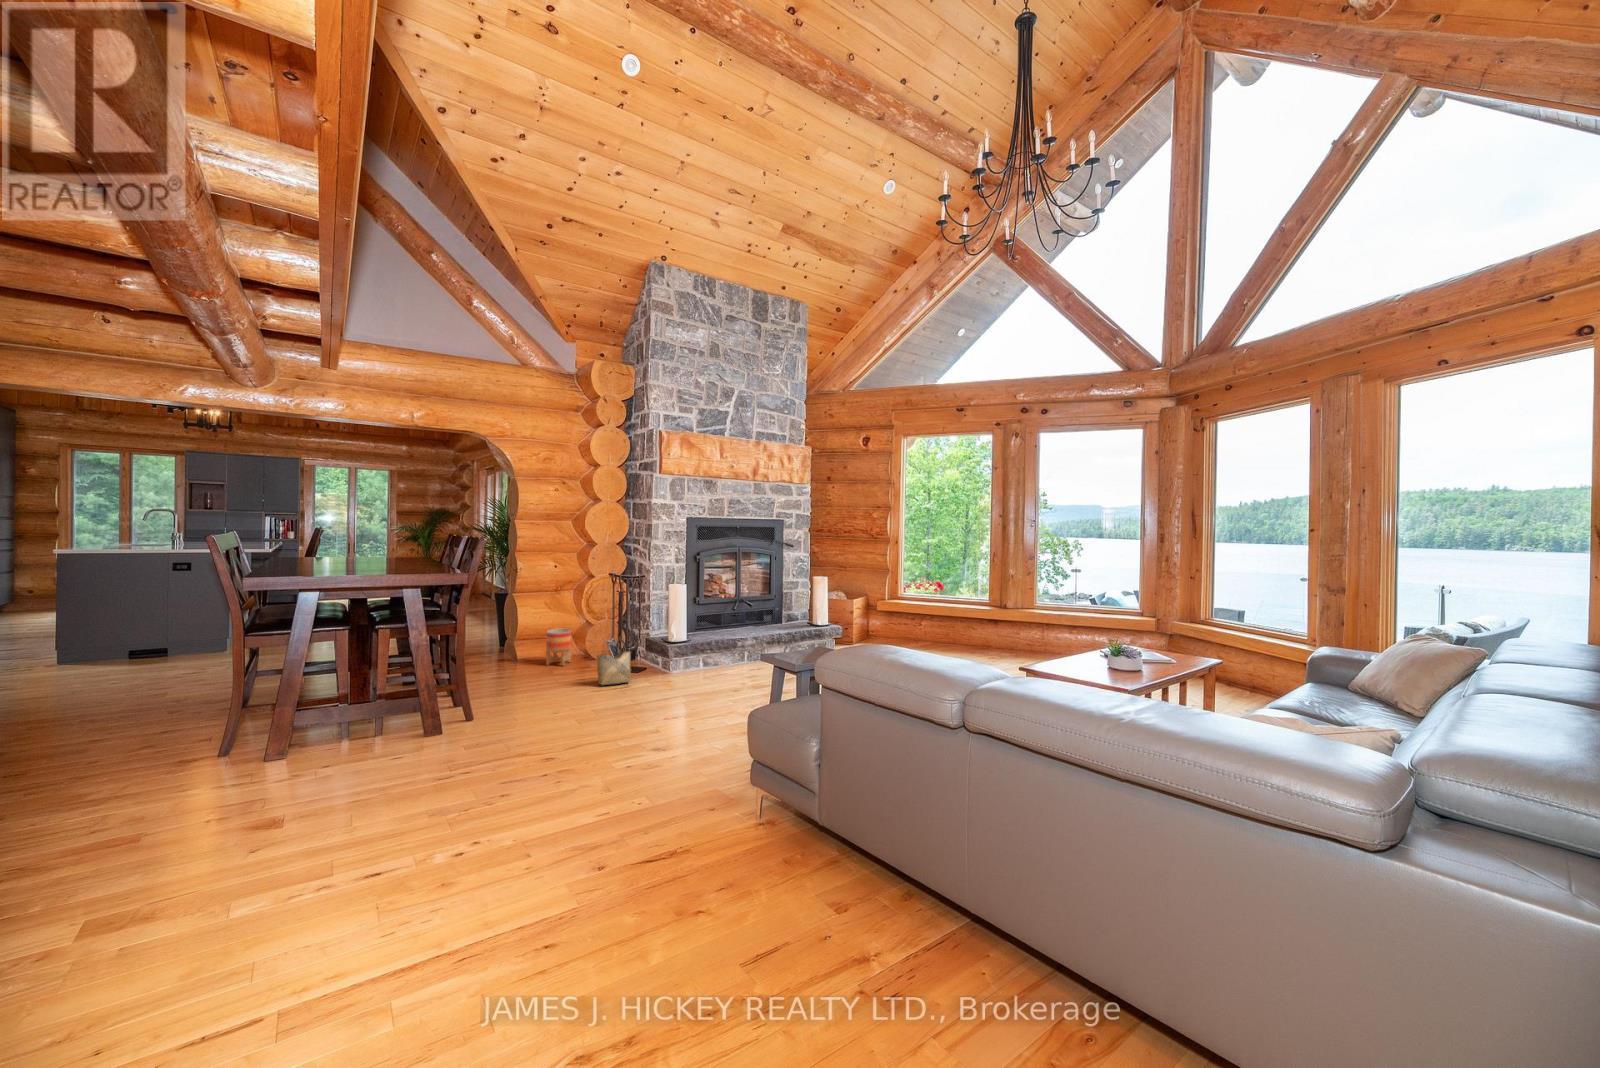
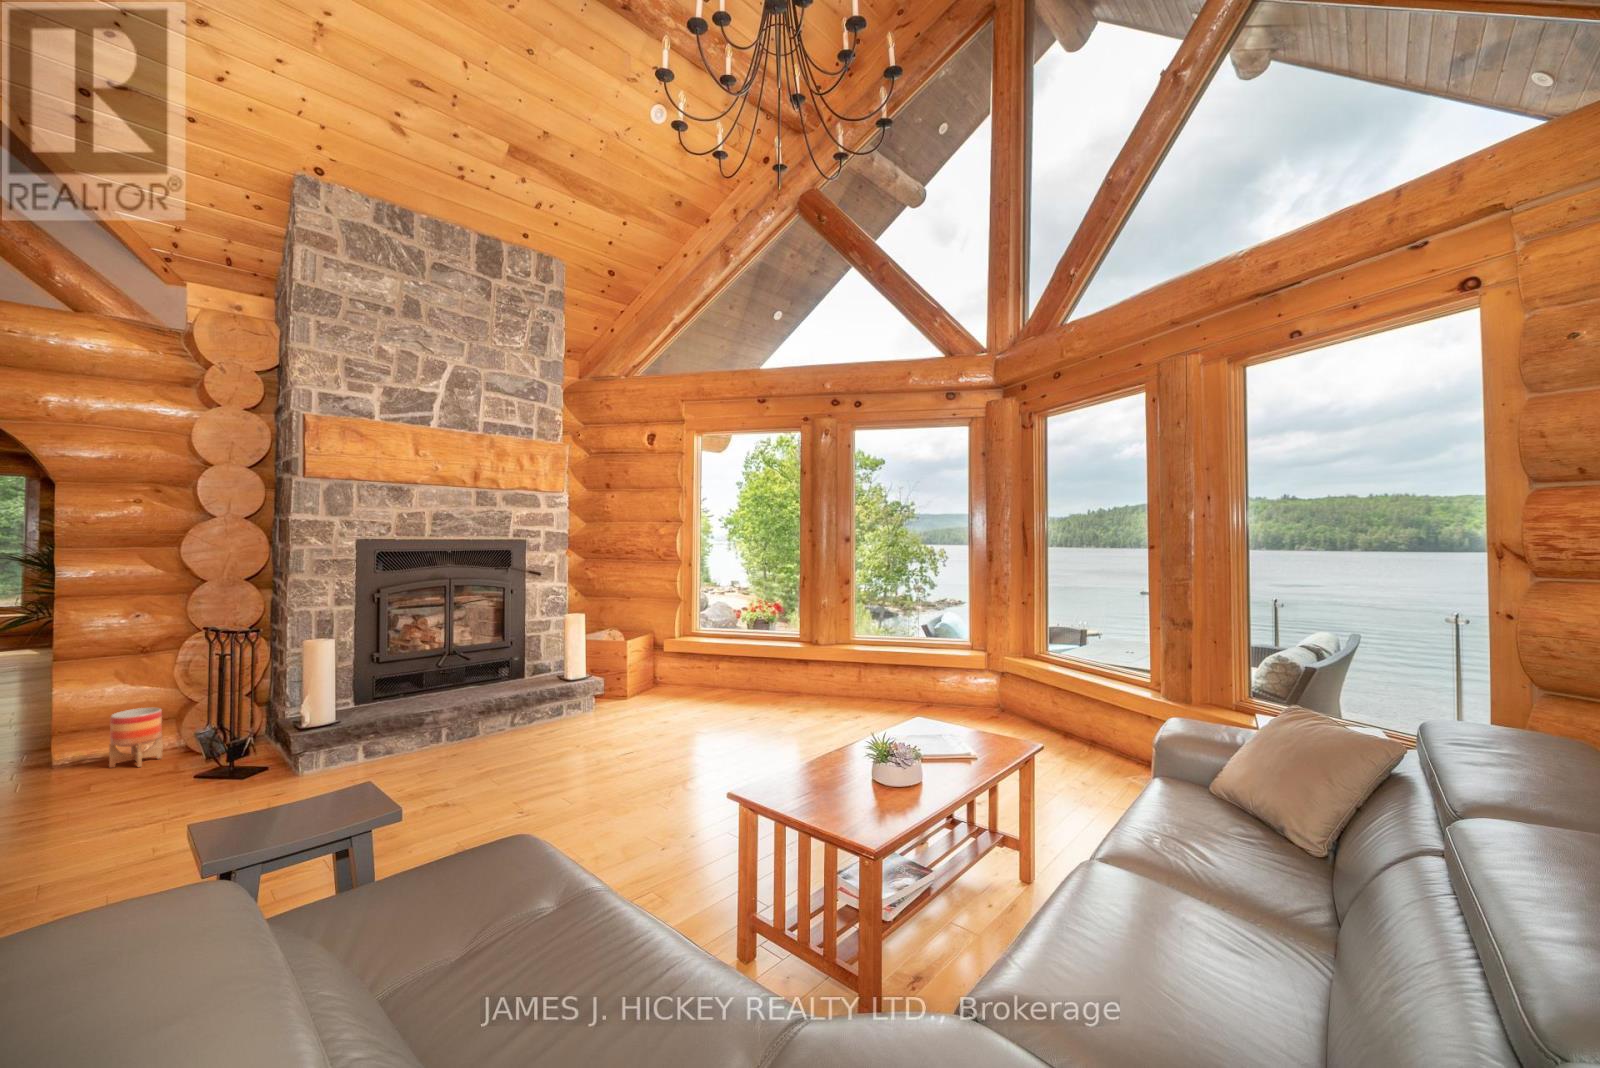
woven basket: present [597,648,631,685] -> none [157,719,230,802]

